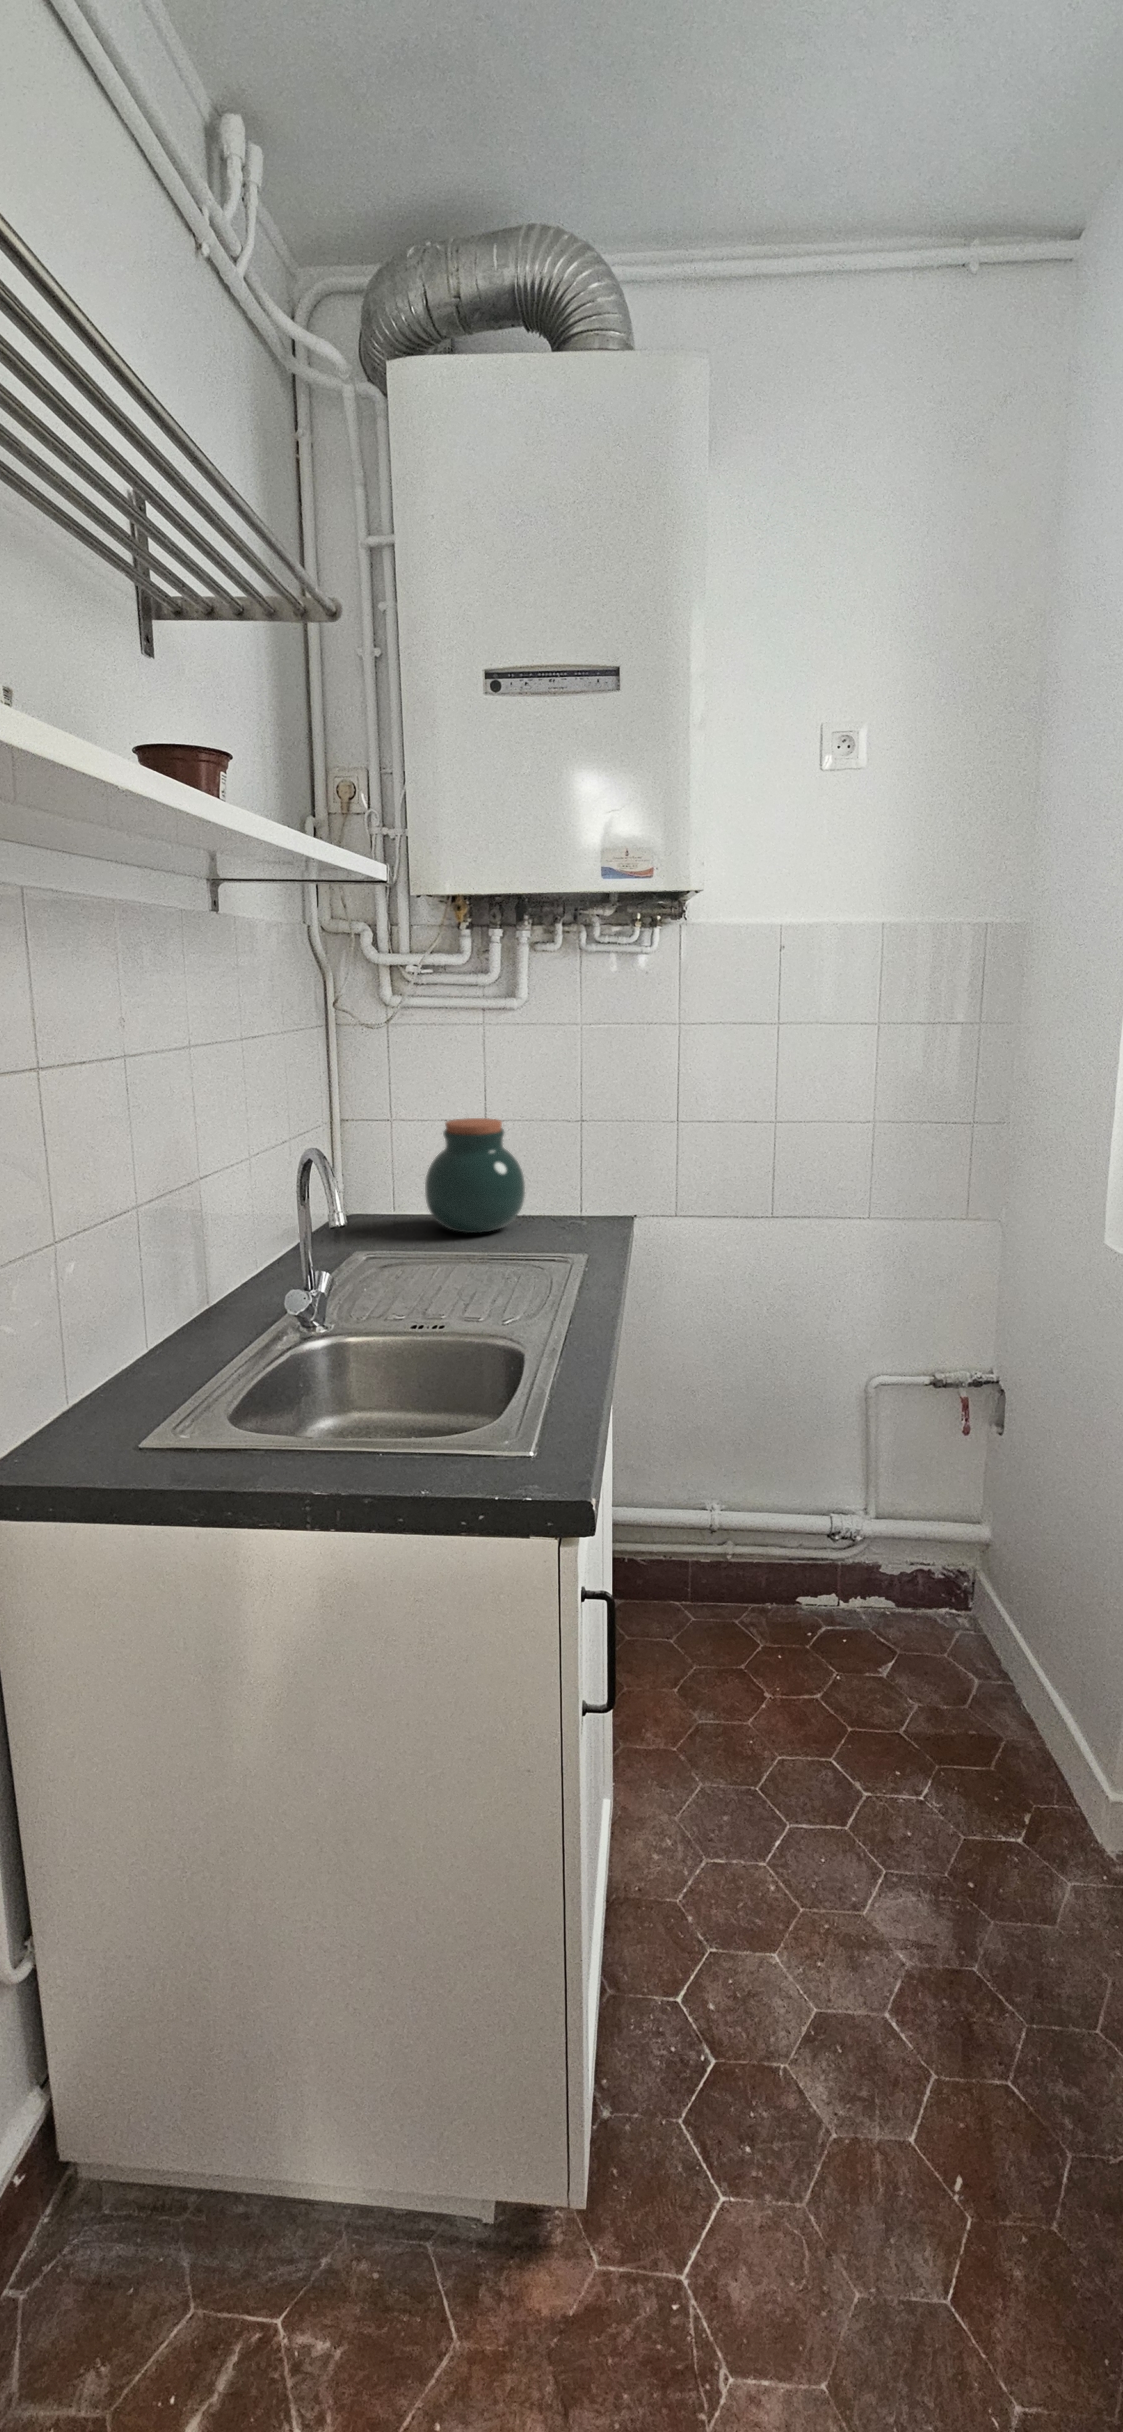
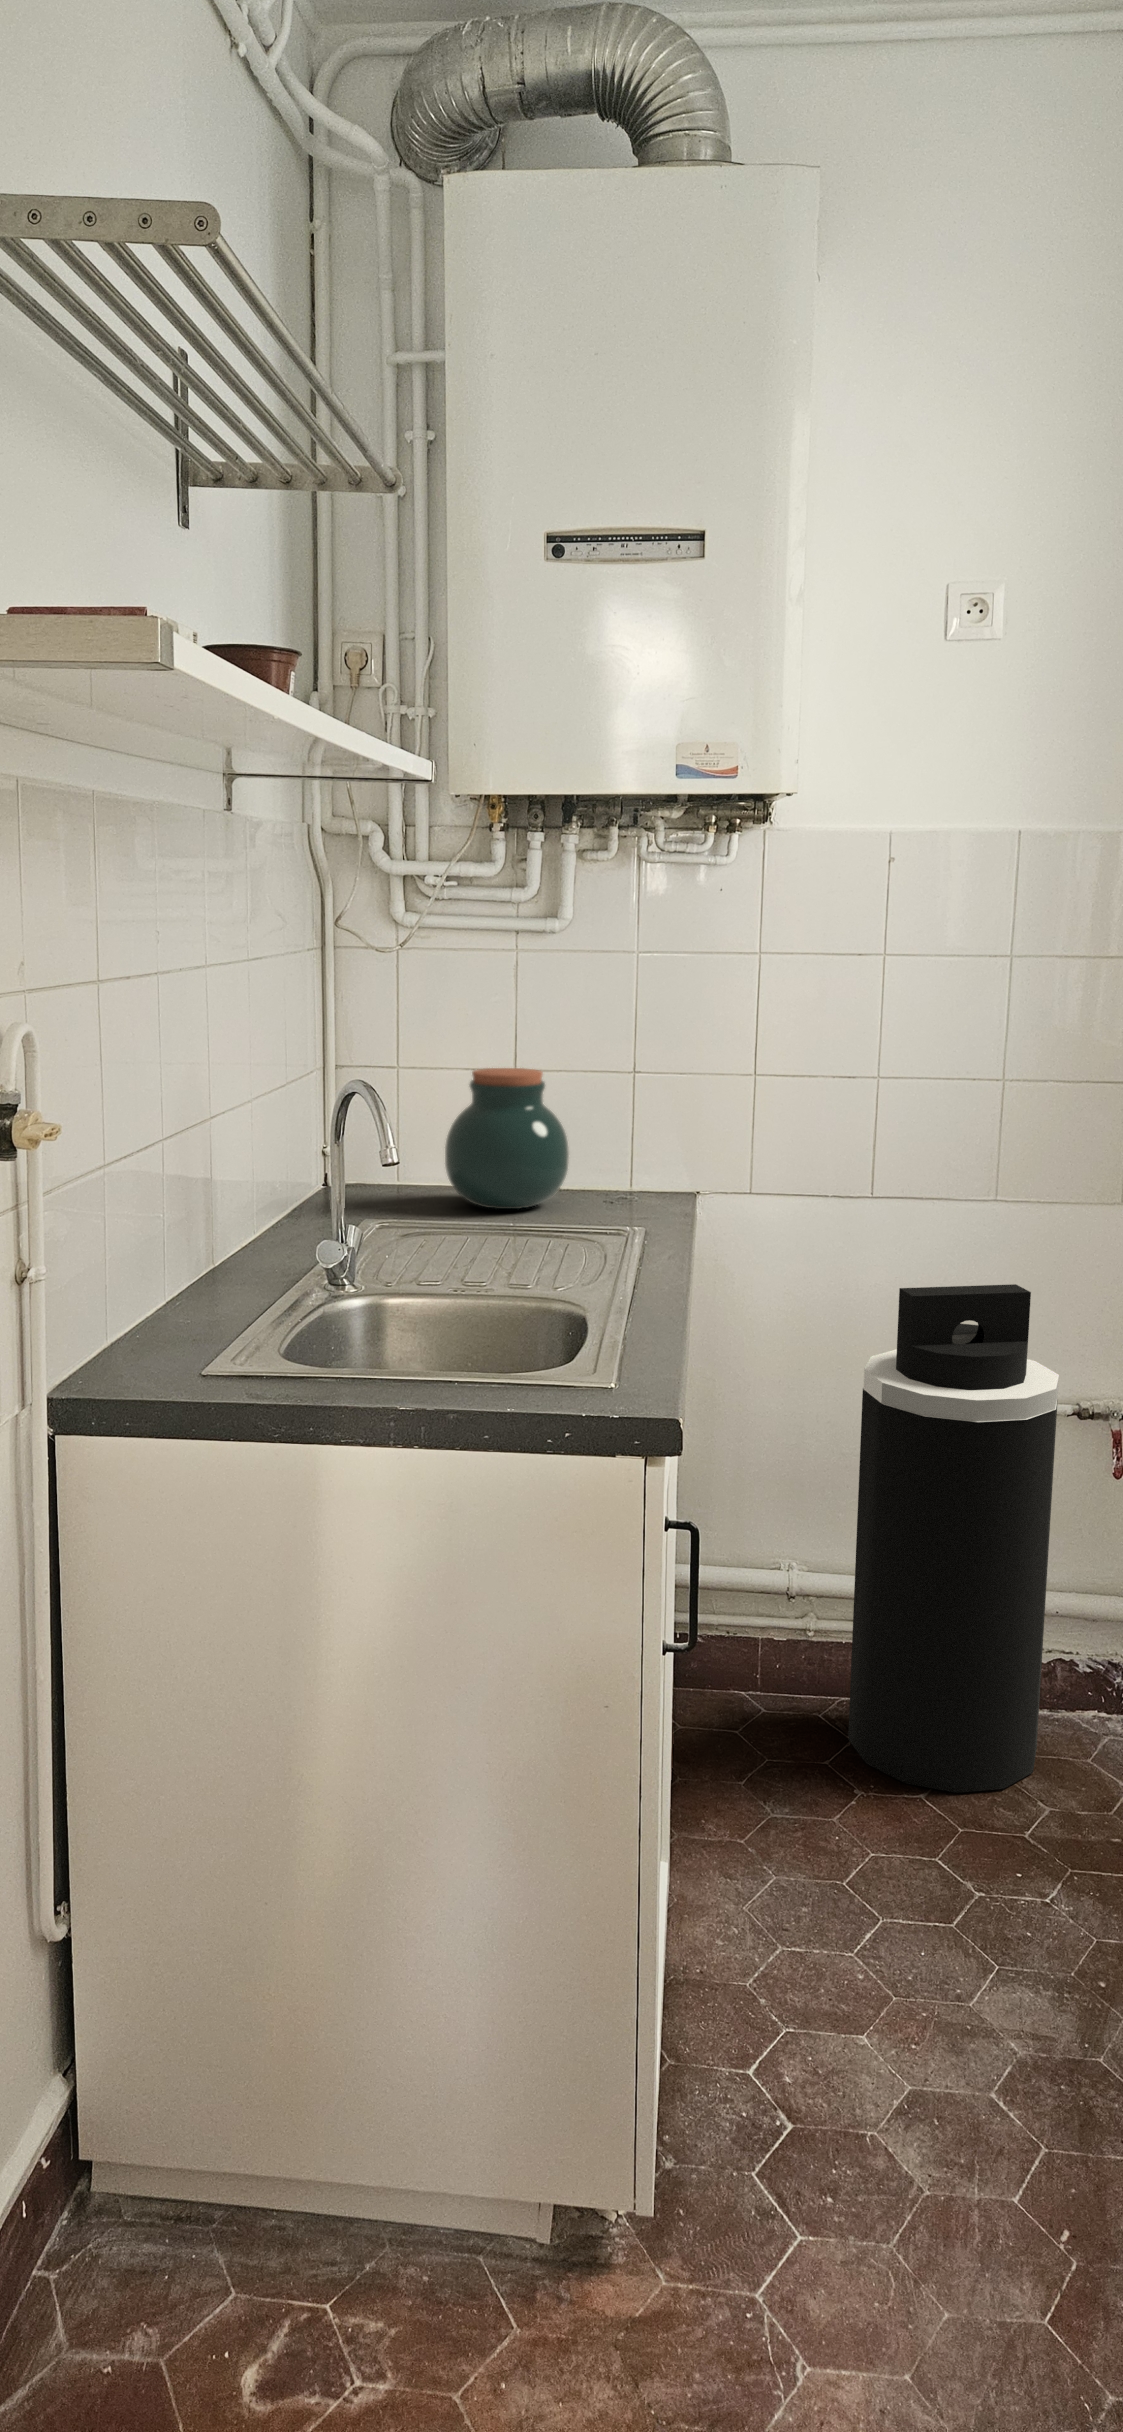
trash can: none [756,1284,919,1693] -> present [848,1284,1059,1793]

